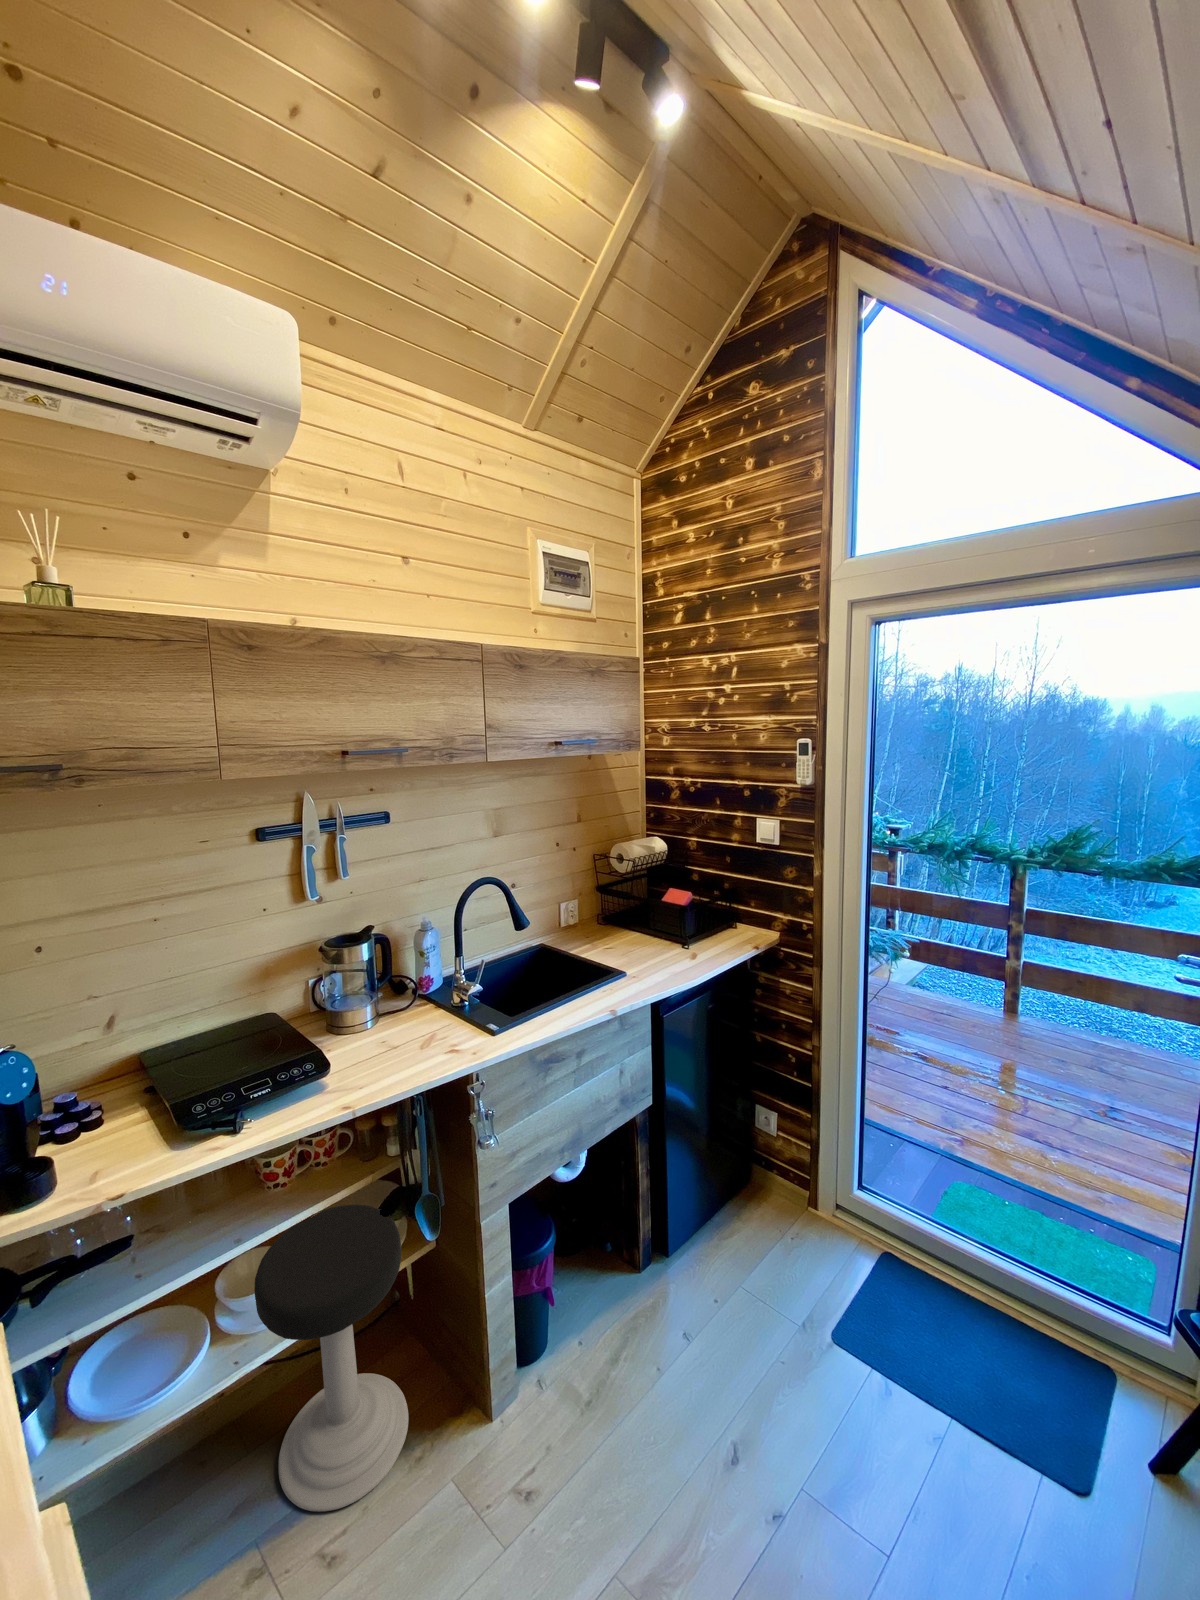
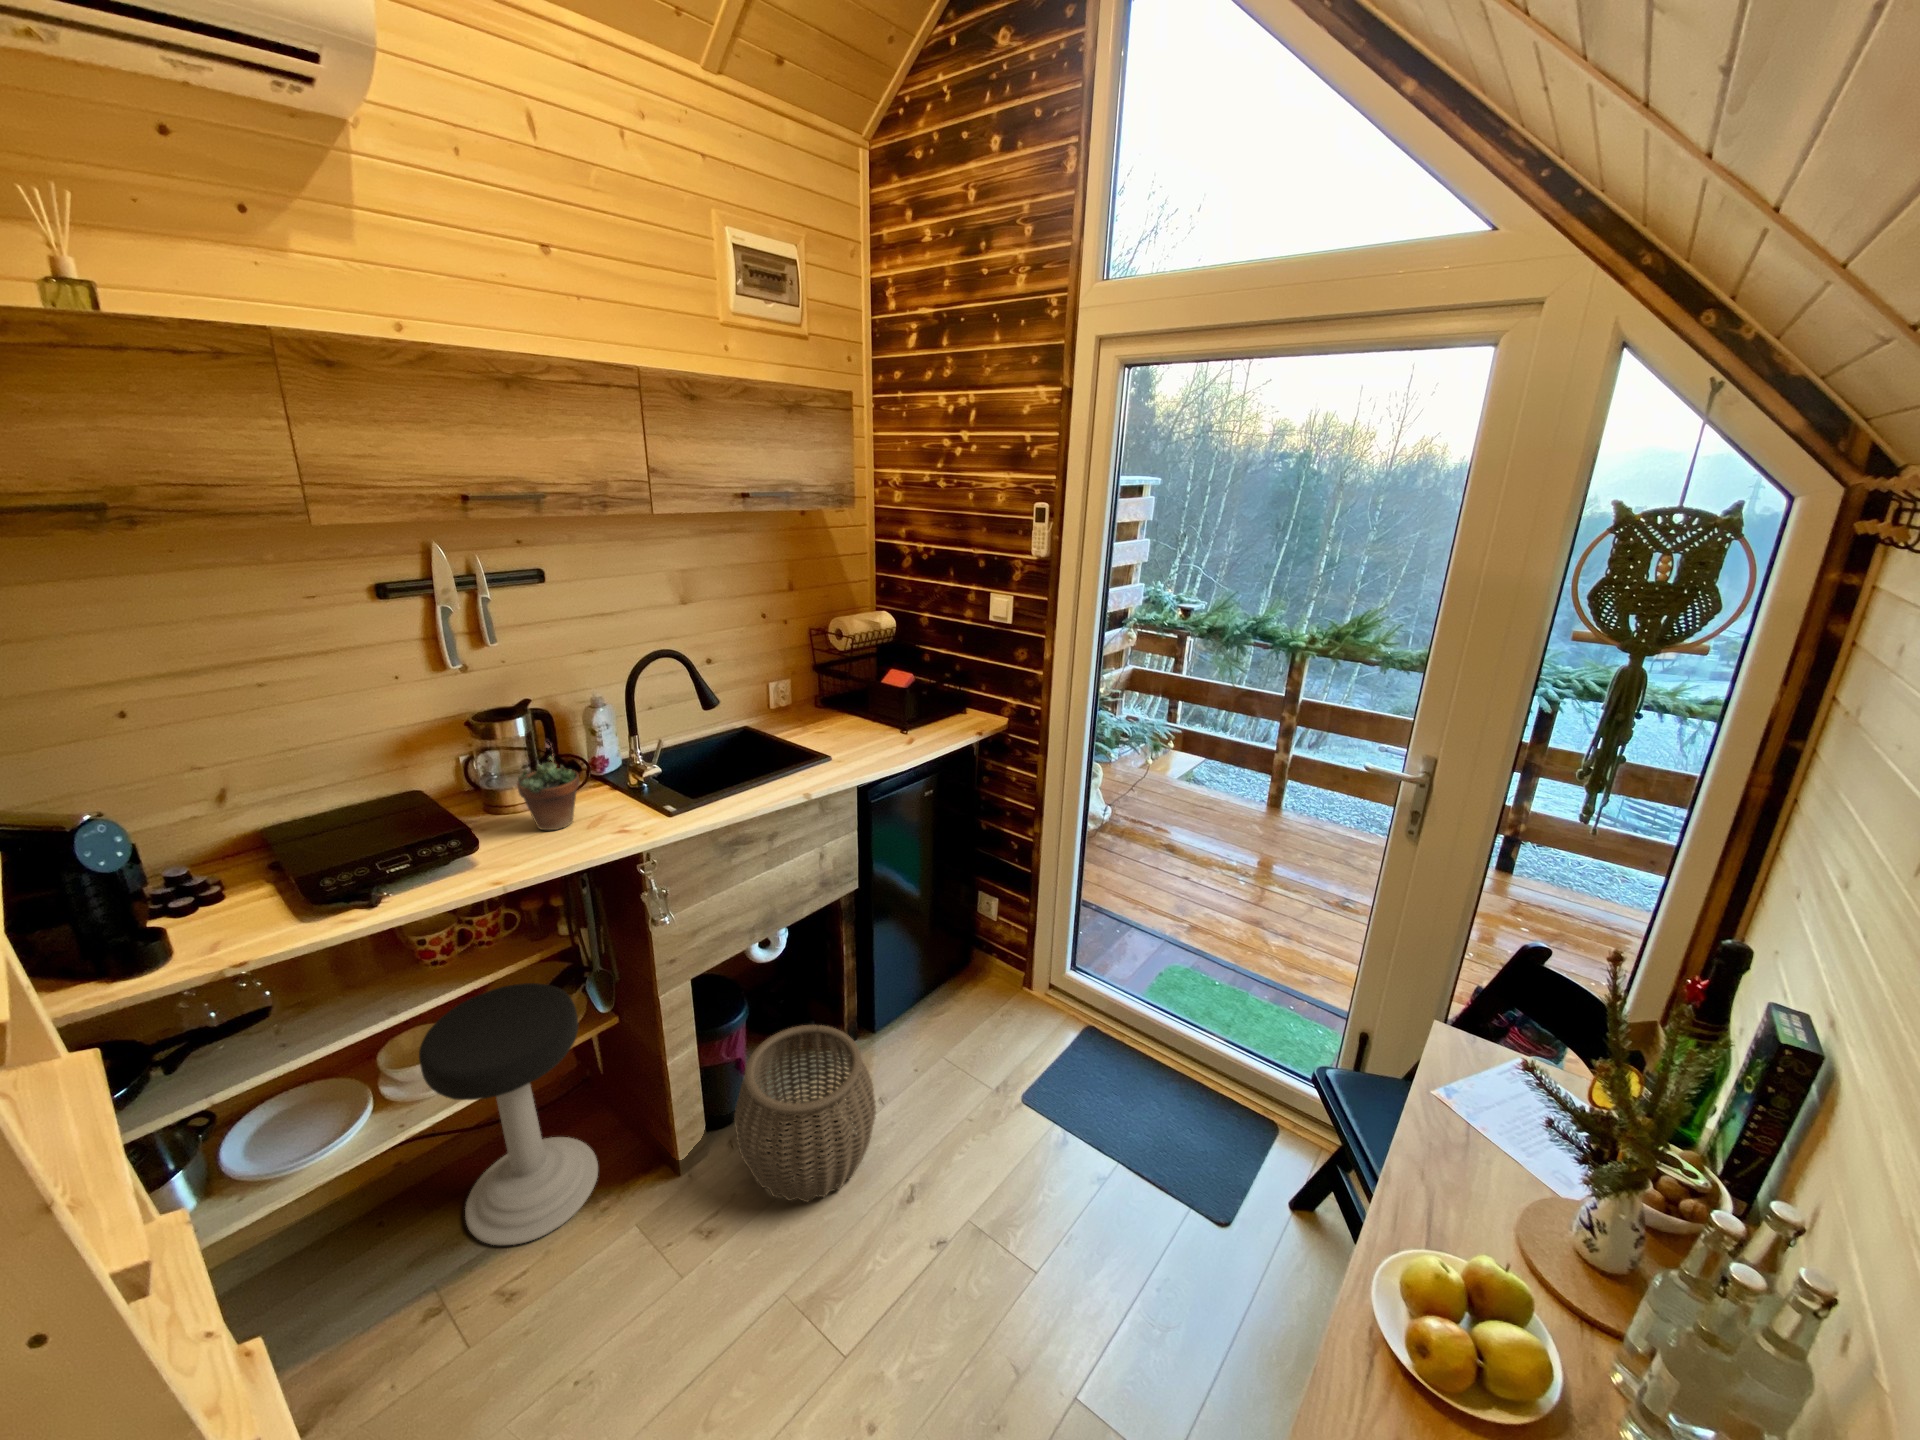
succulent plant: none [363,963,416,1051] -> present [517,741,579,830]
woven basket: none [548,1253,692,1470] -> present [734,1025,876,1202]

